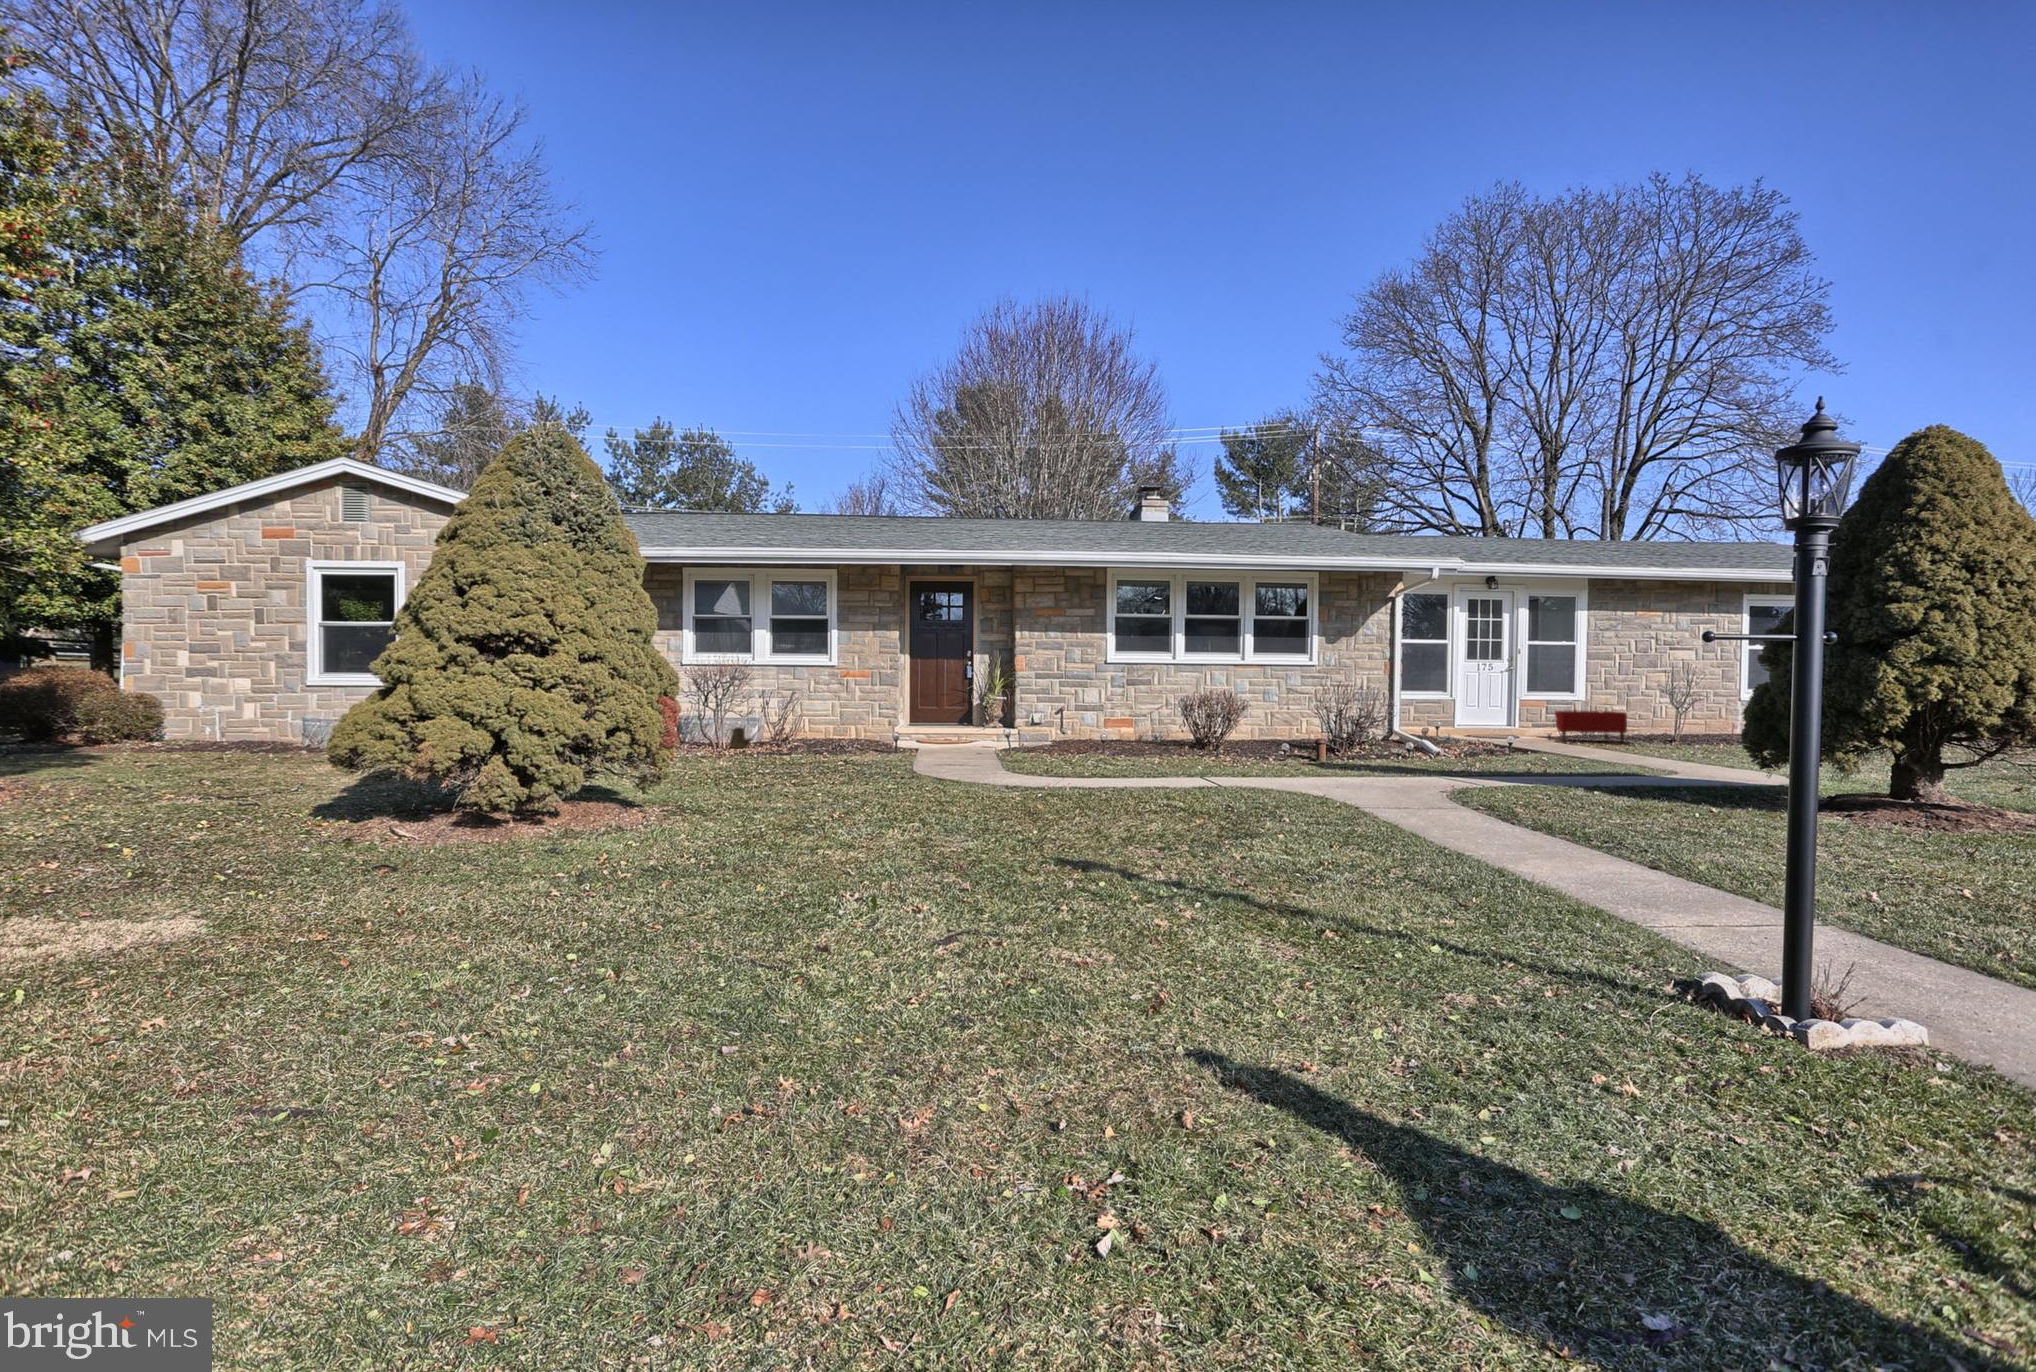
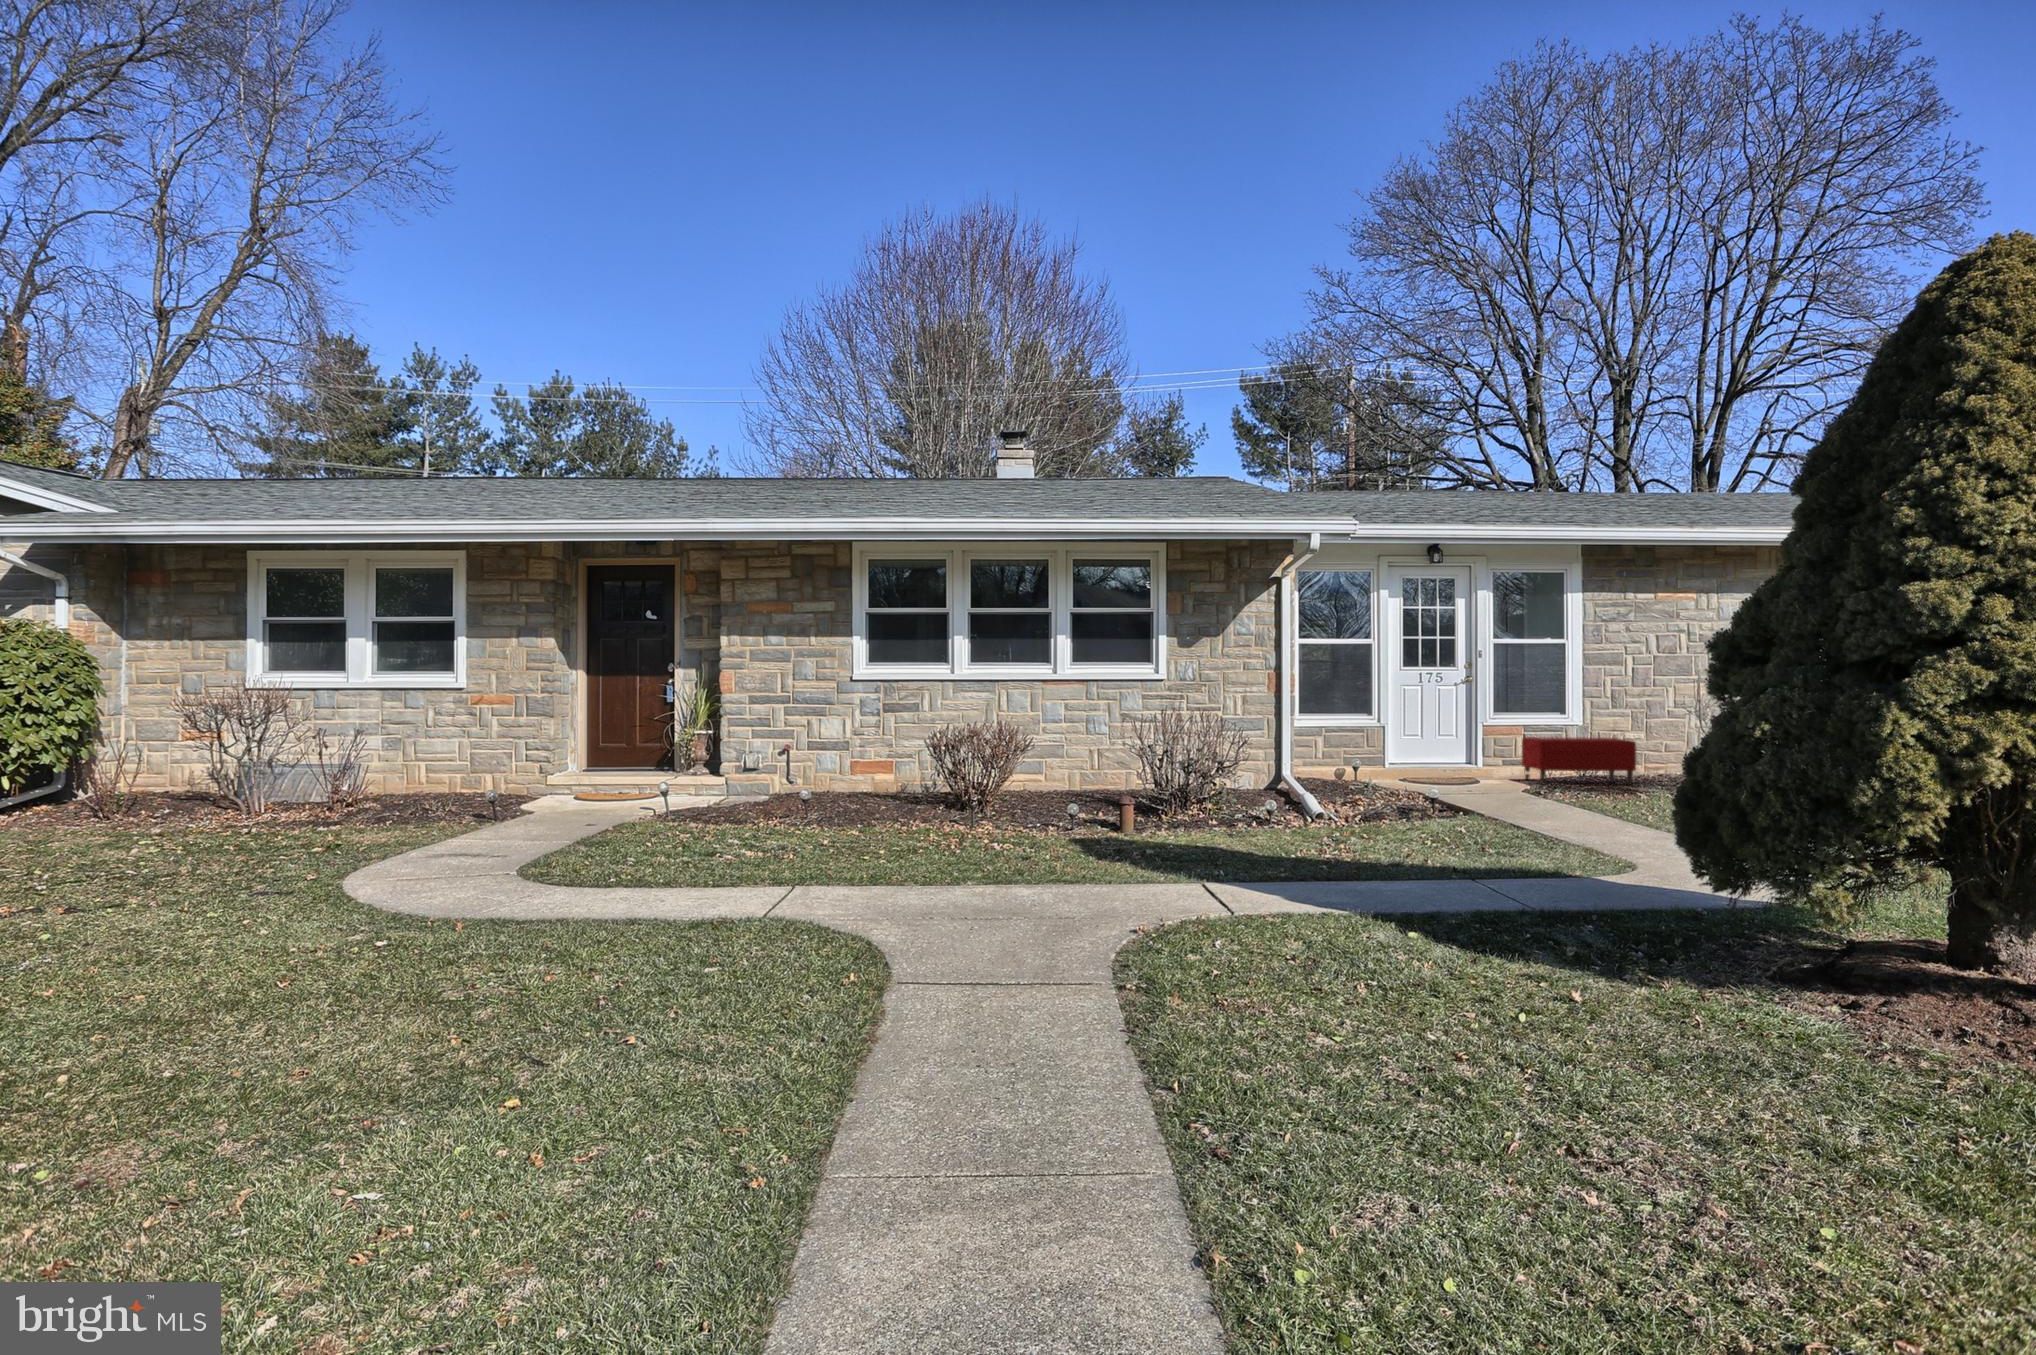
watering can: present [726,727,758,748] -> none [264,777,326,812]

